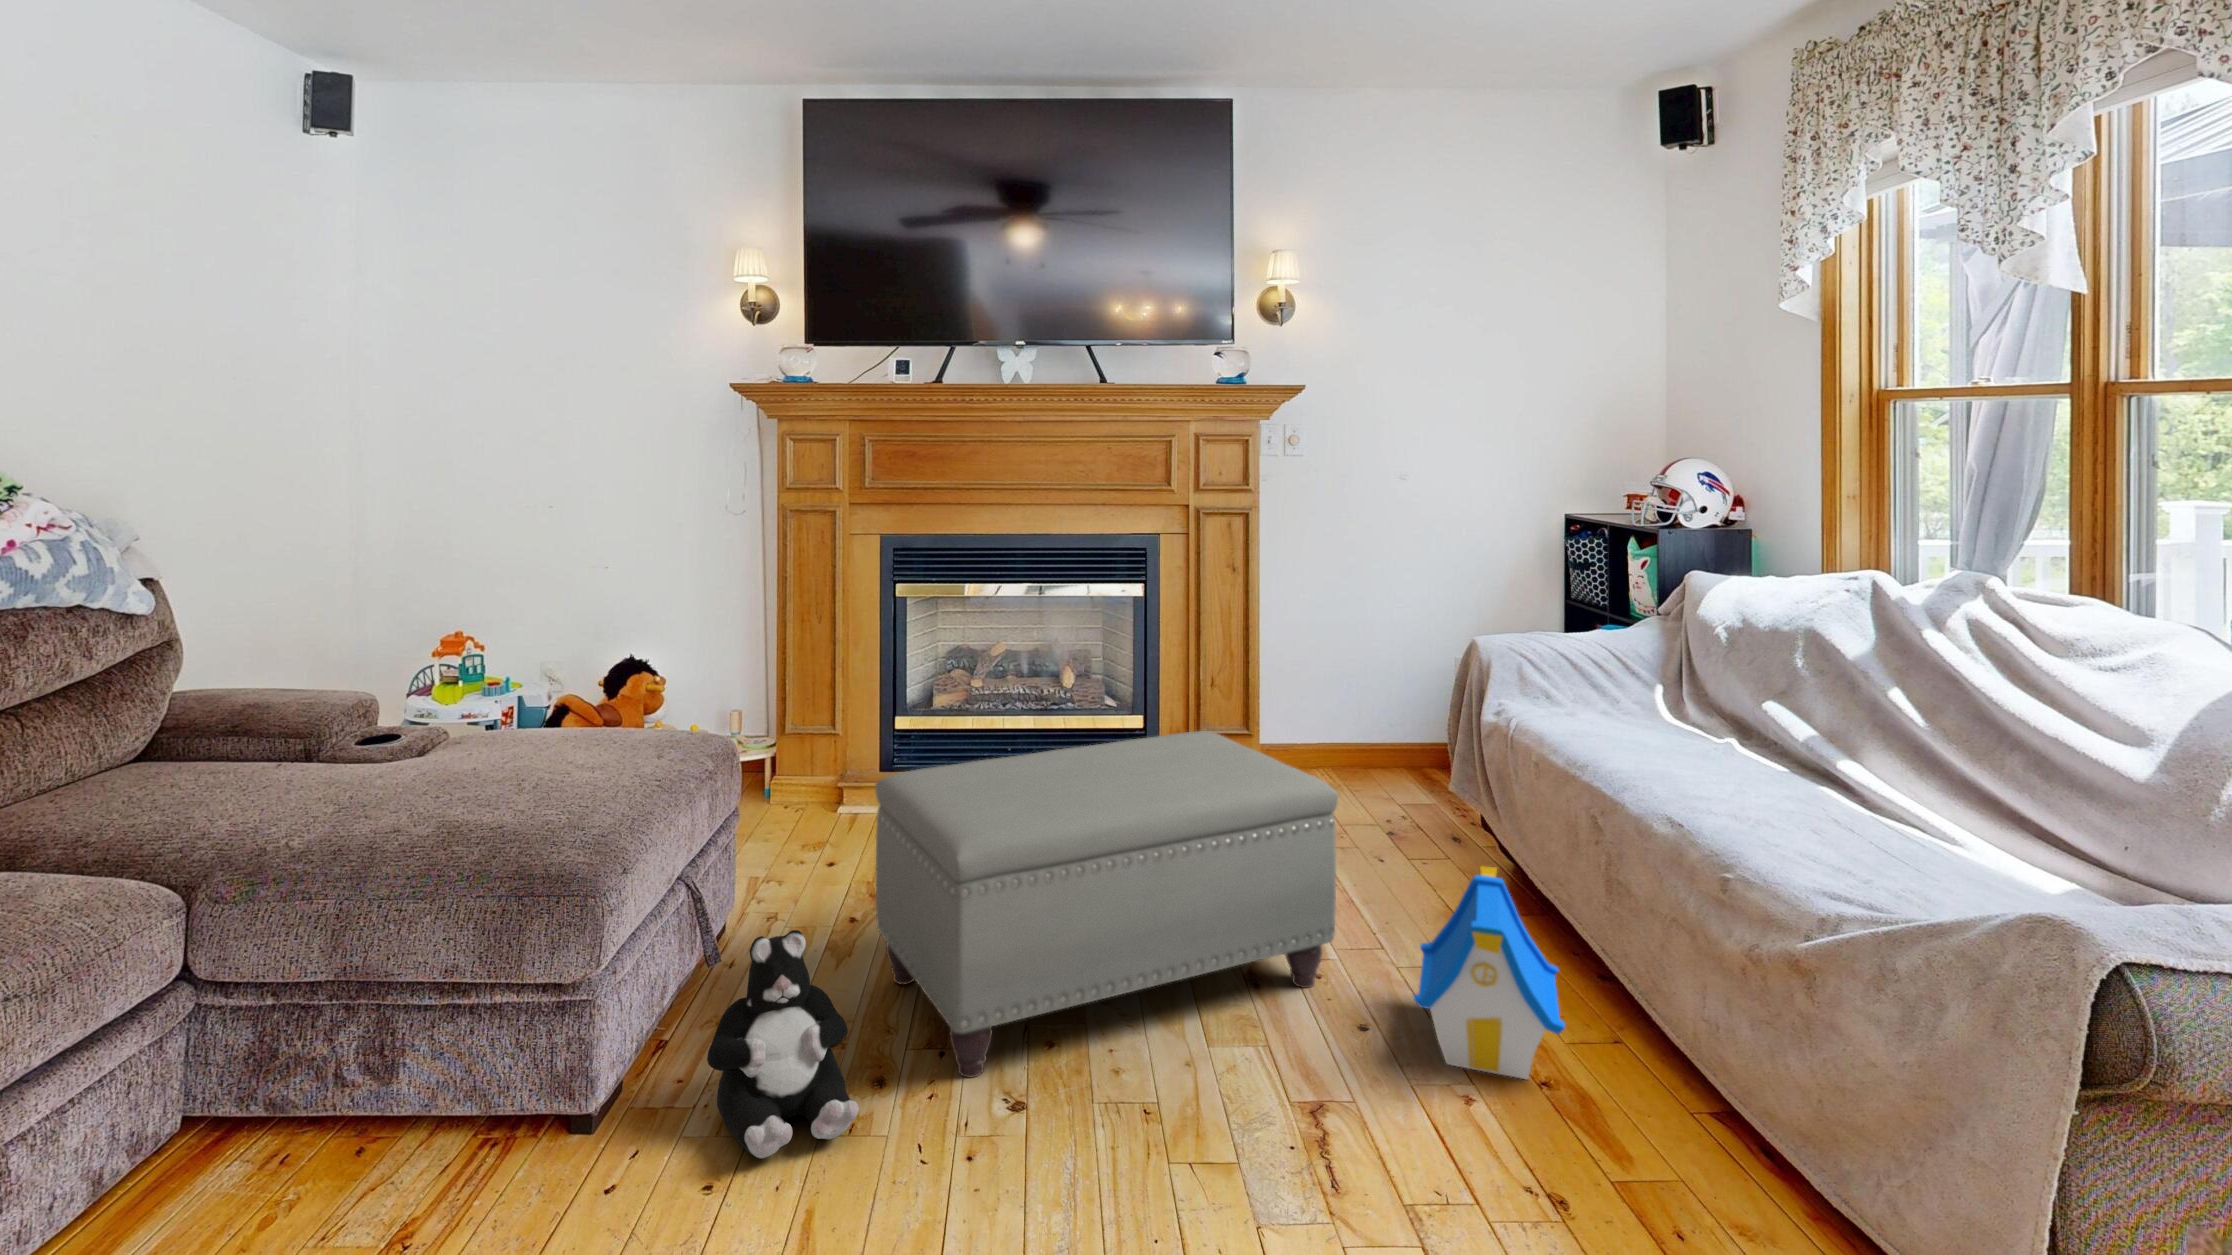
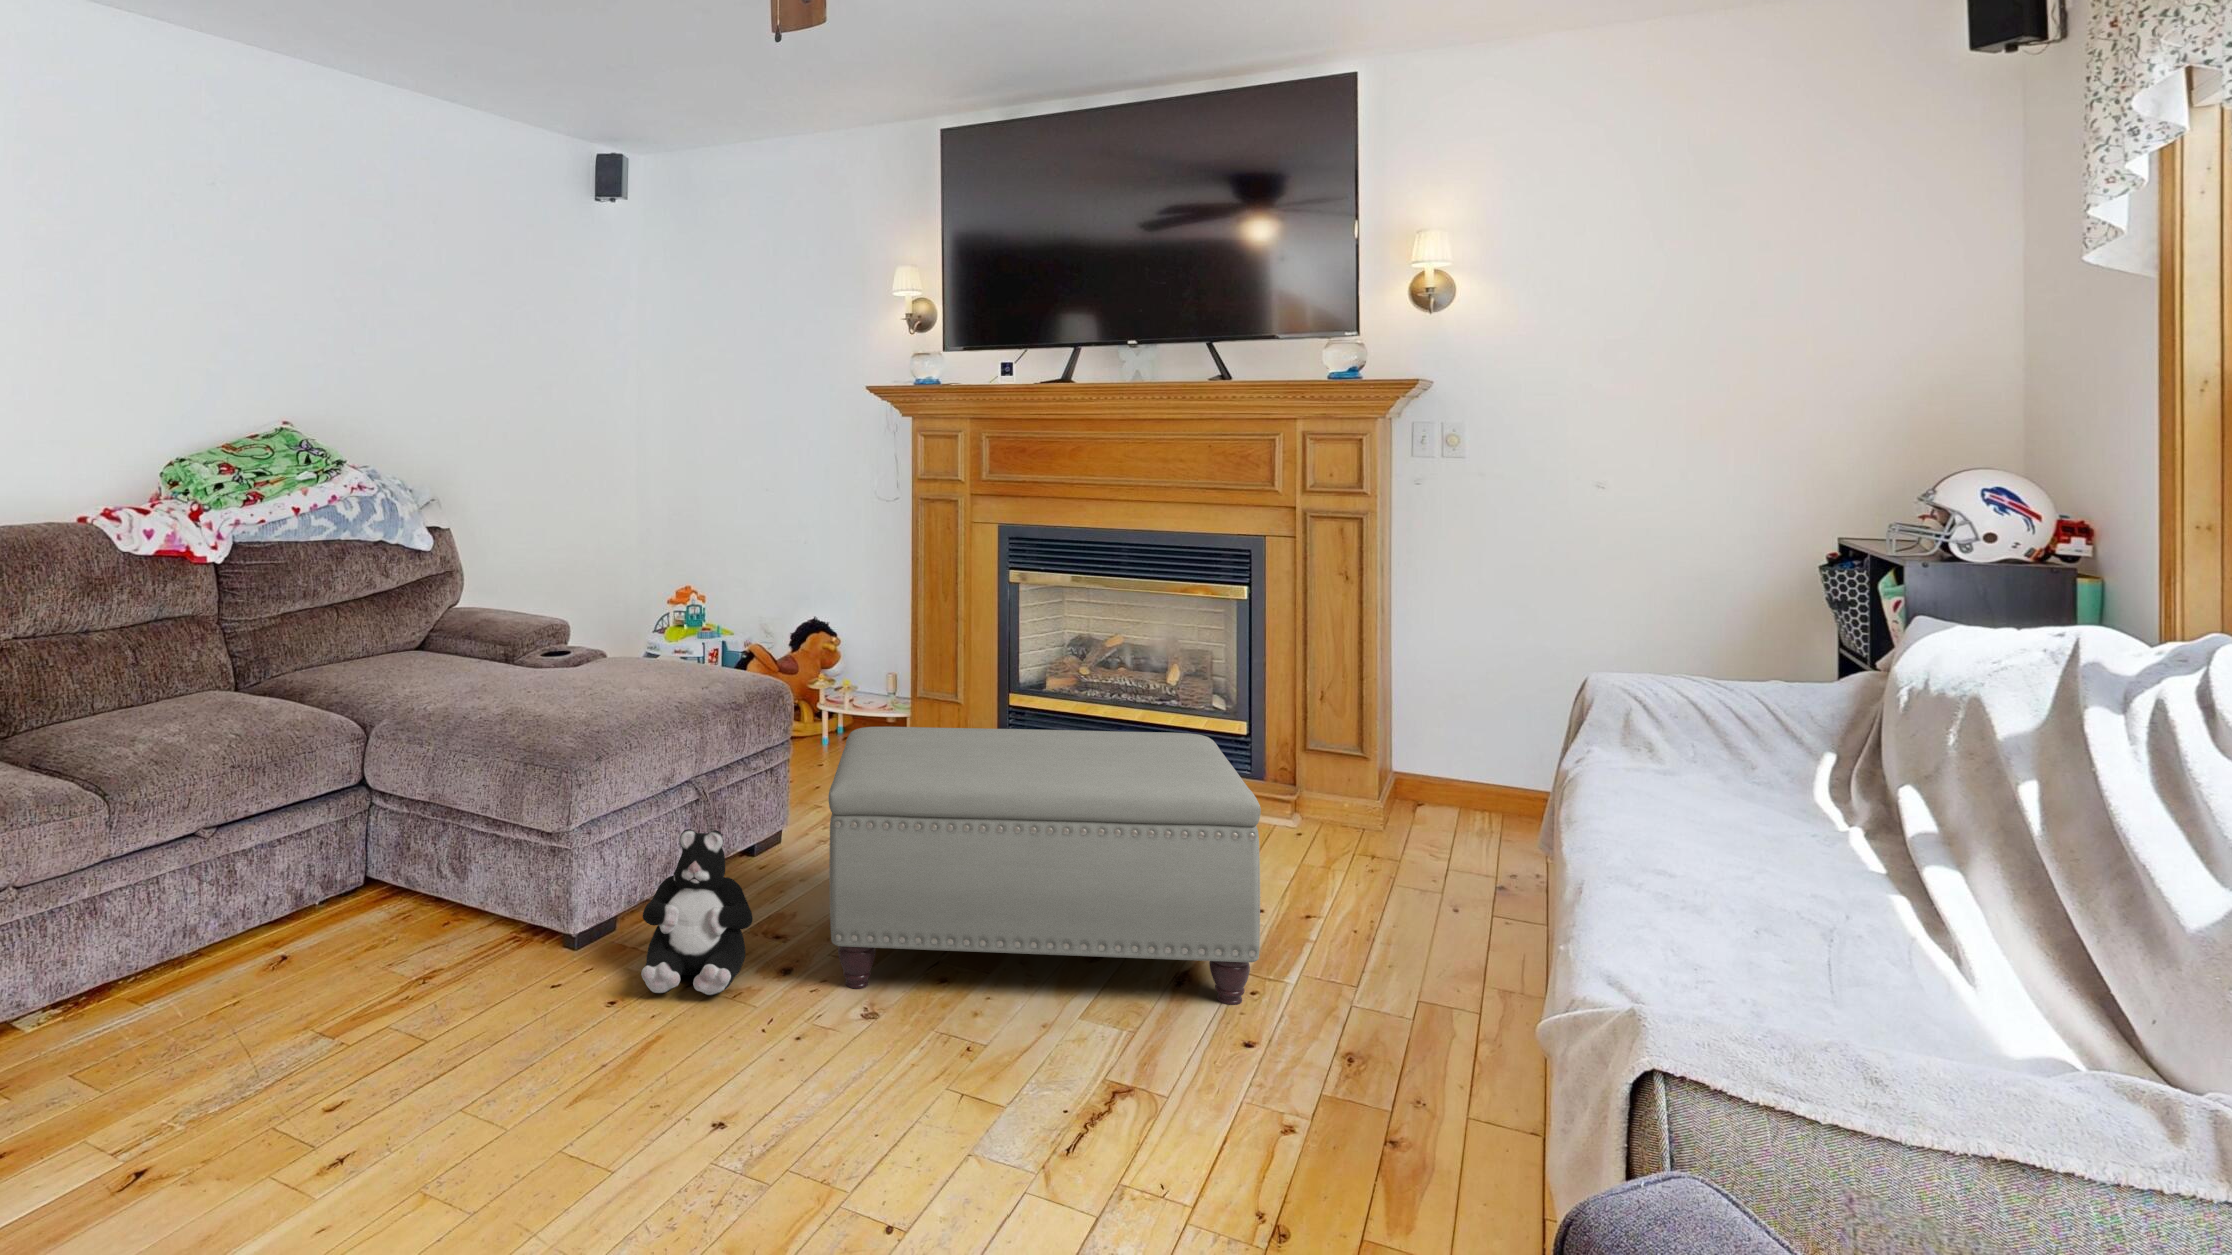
toy house: present [1413,866,1565,1079] -> none [1266,912,1479,1135]

